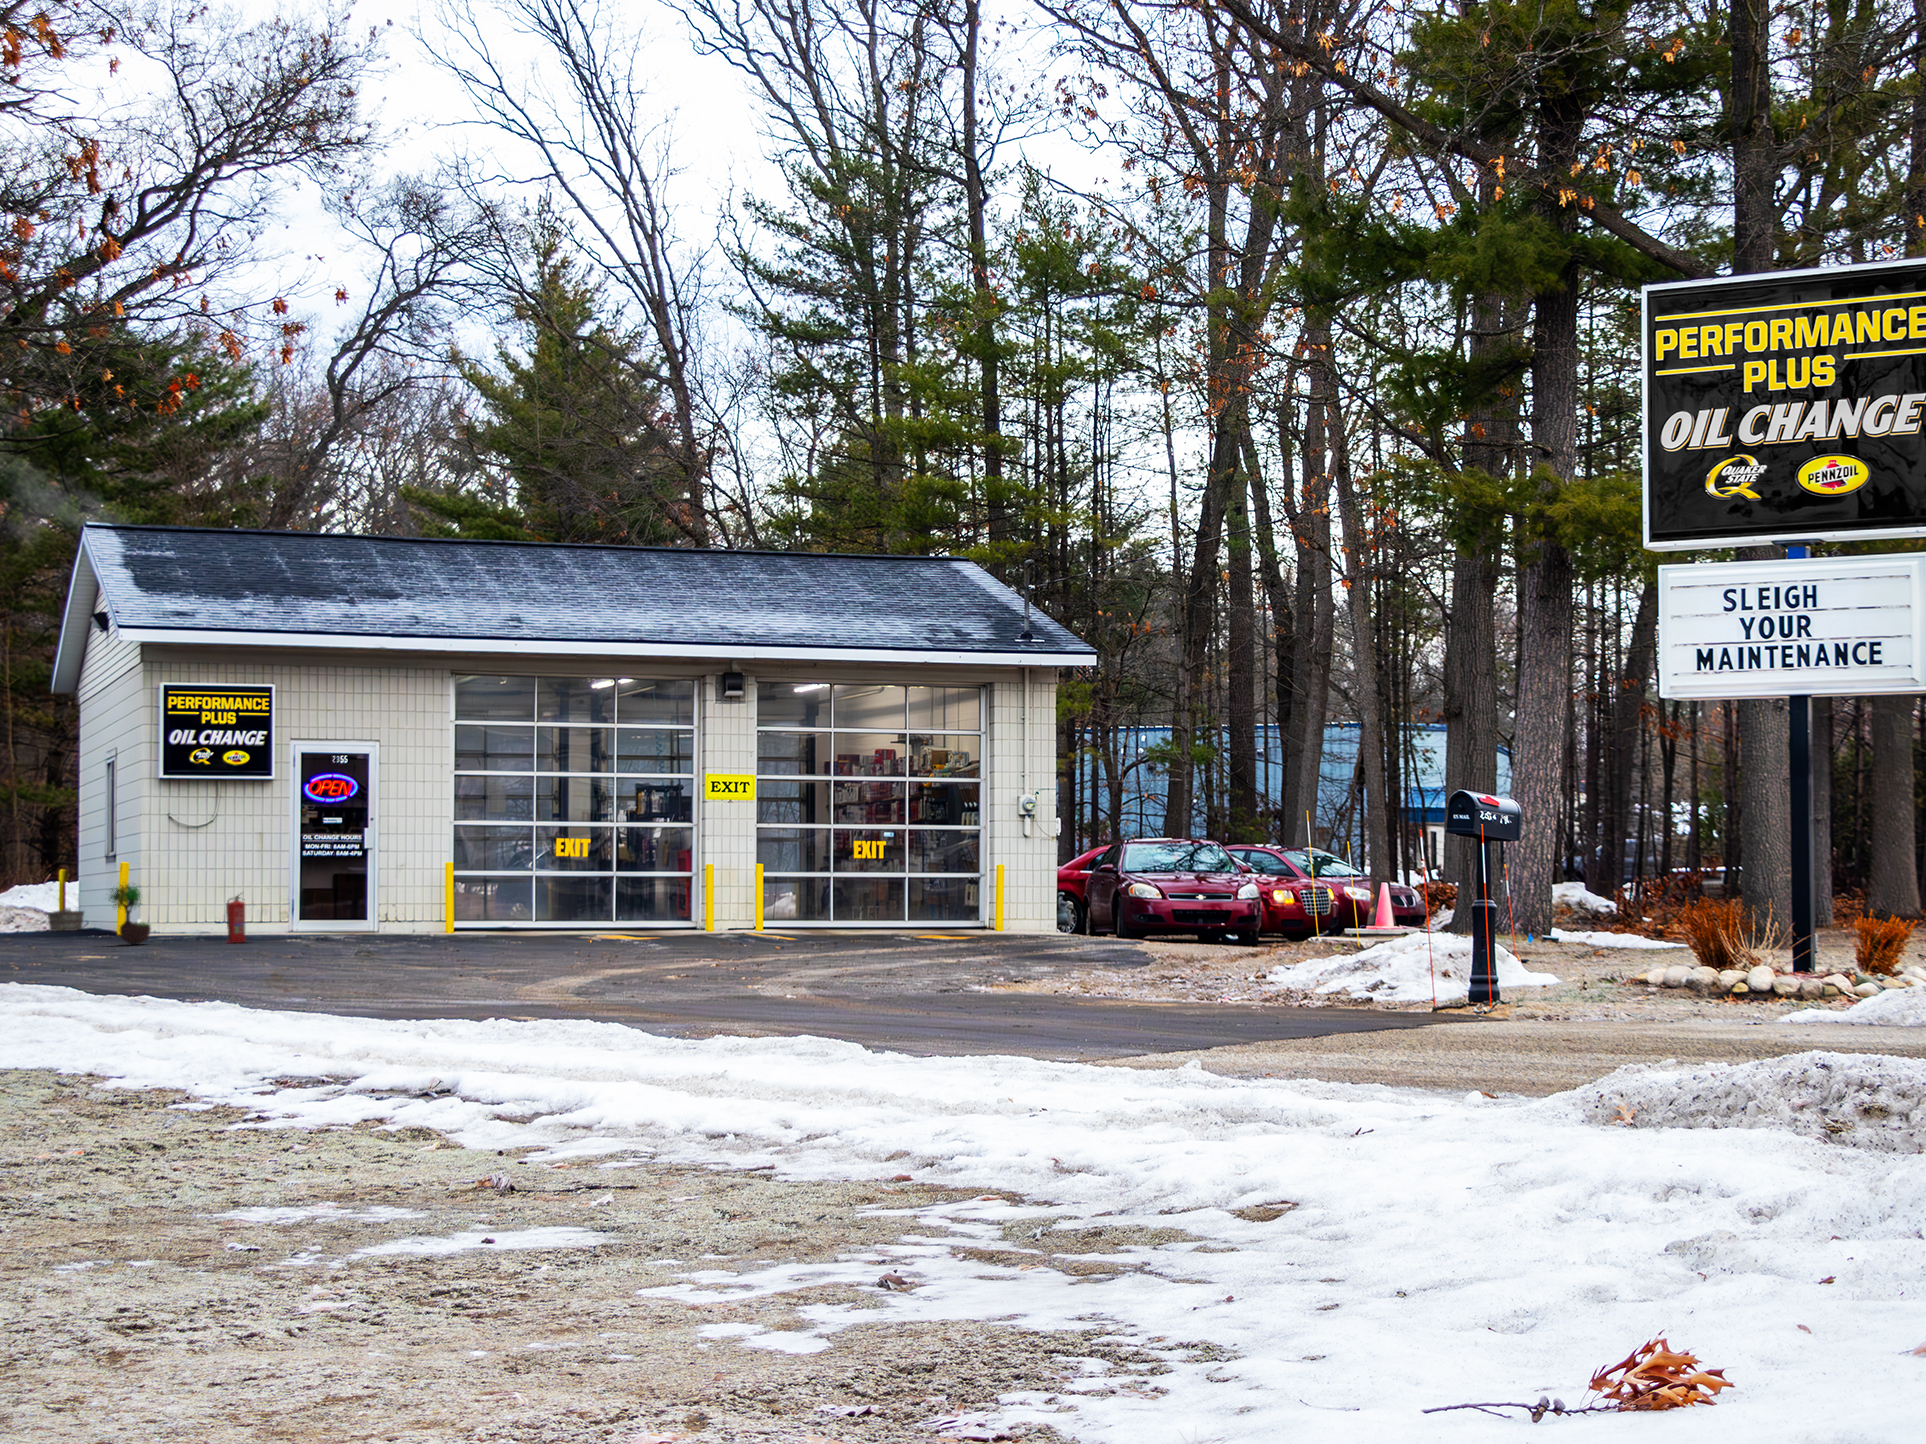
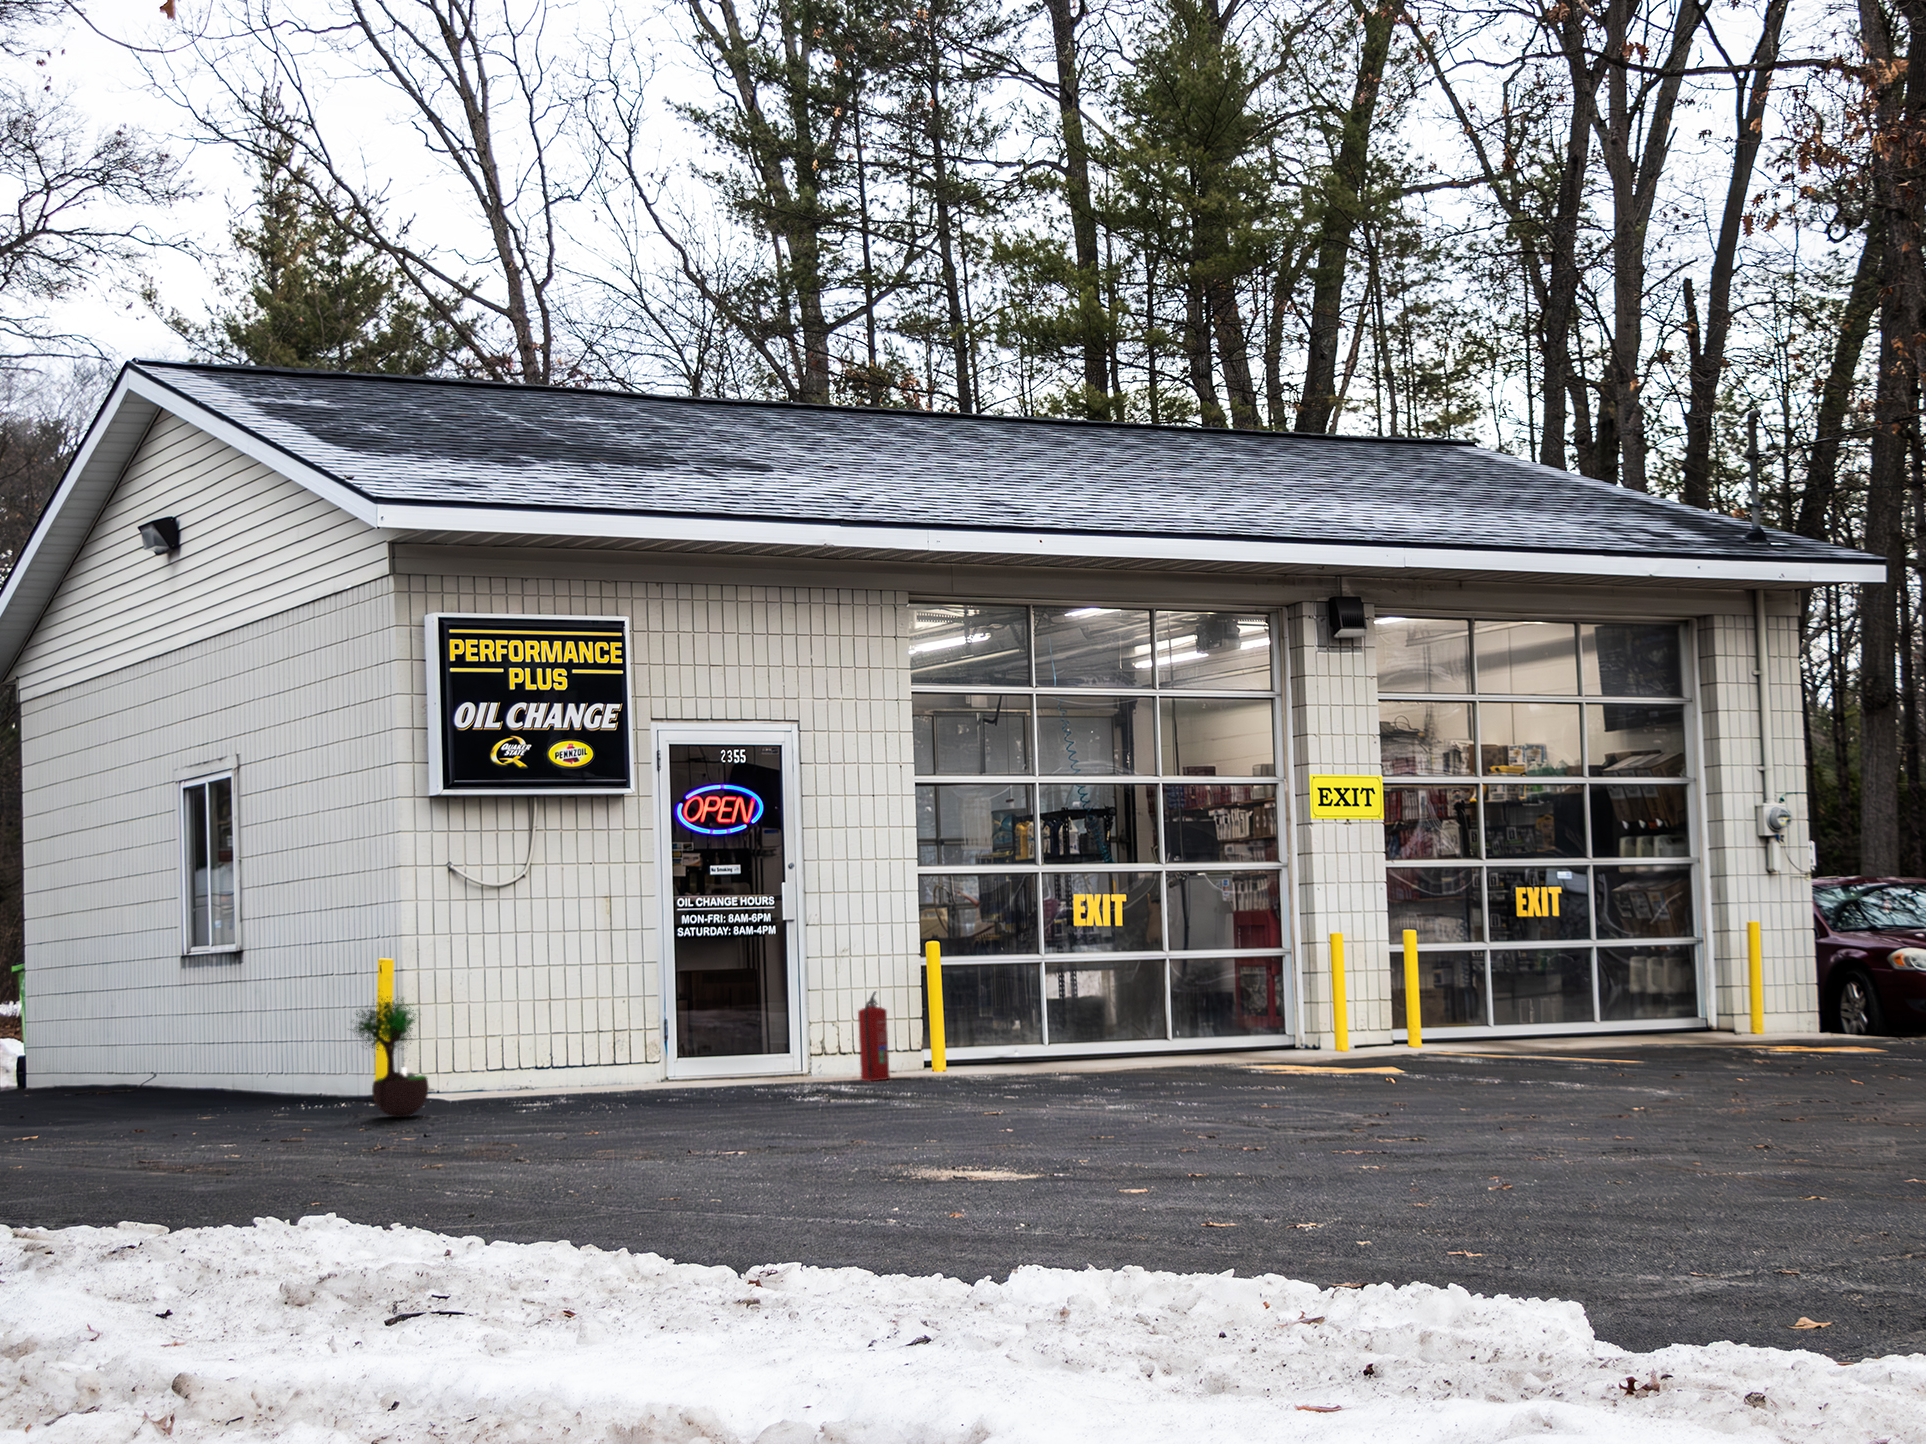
fire extinguisher: present [226,893,245,943] -> present [858,992,890,1081]
bucket: present [44,909,84,931] -> none [61,1039,132,1082]

